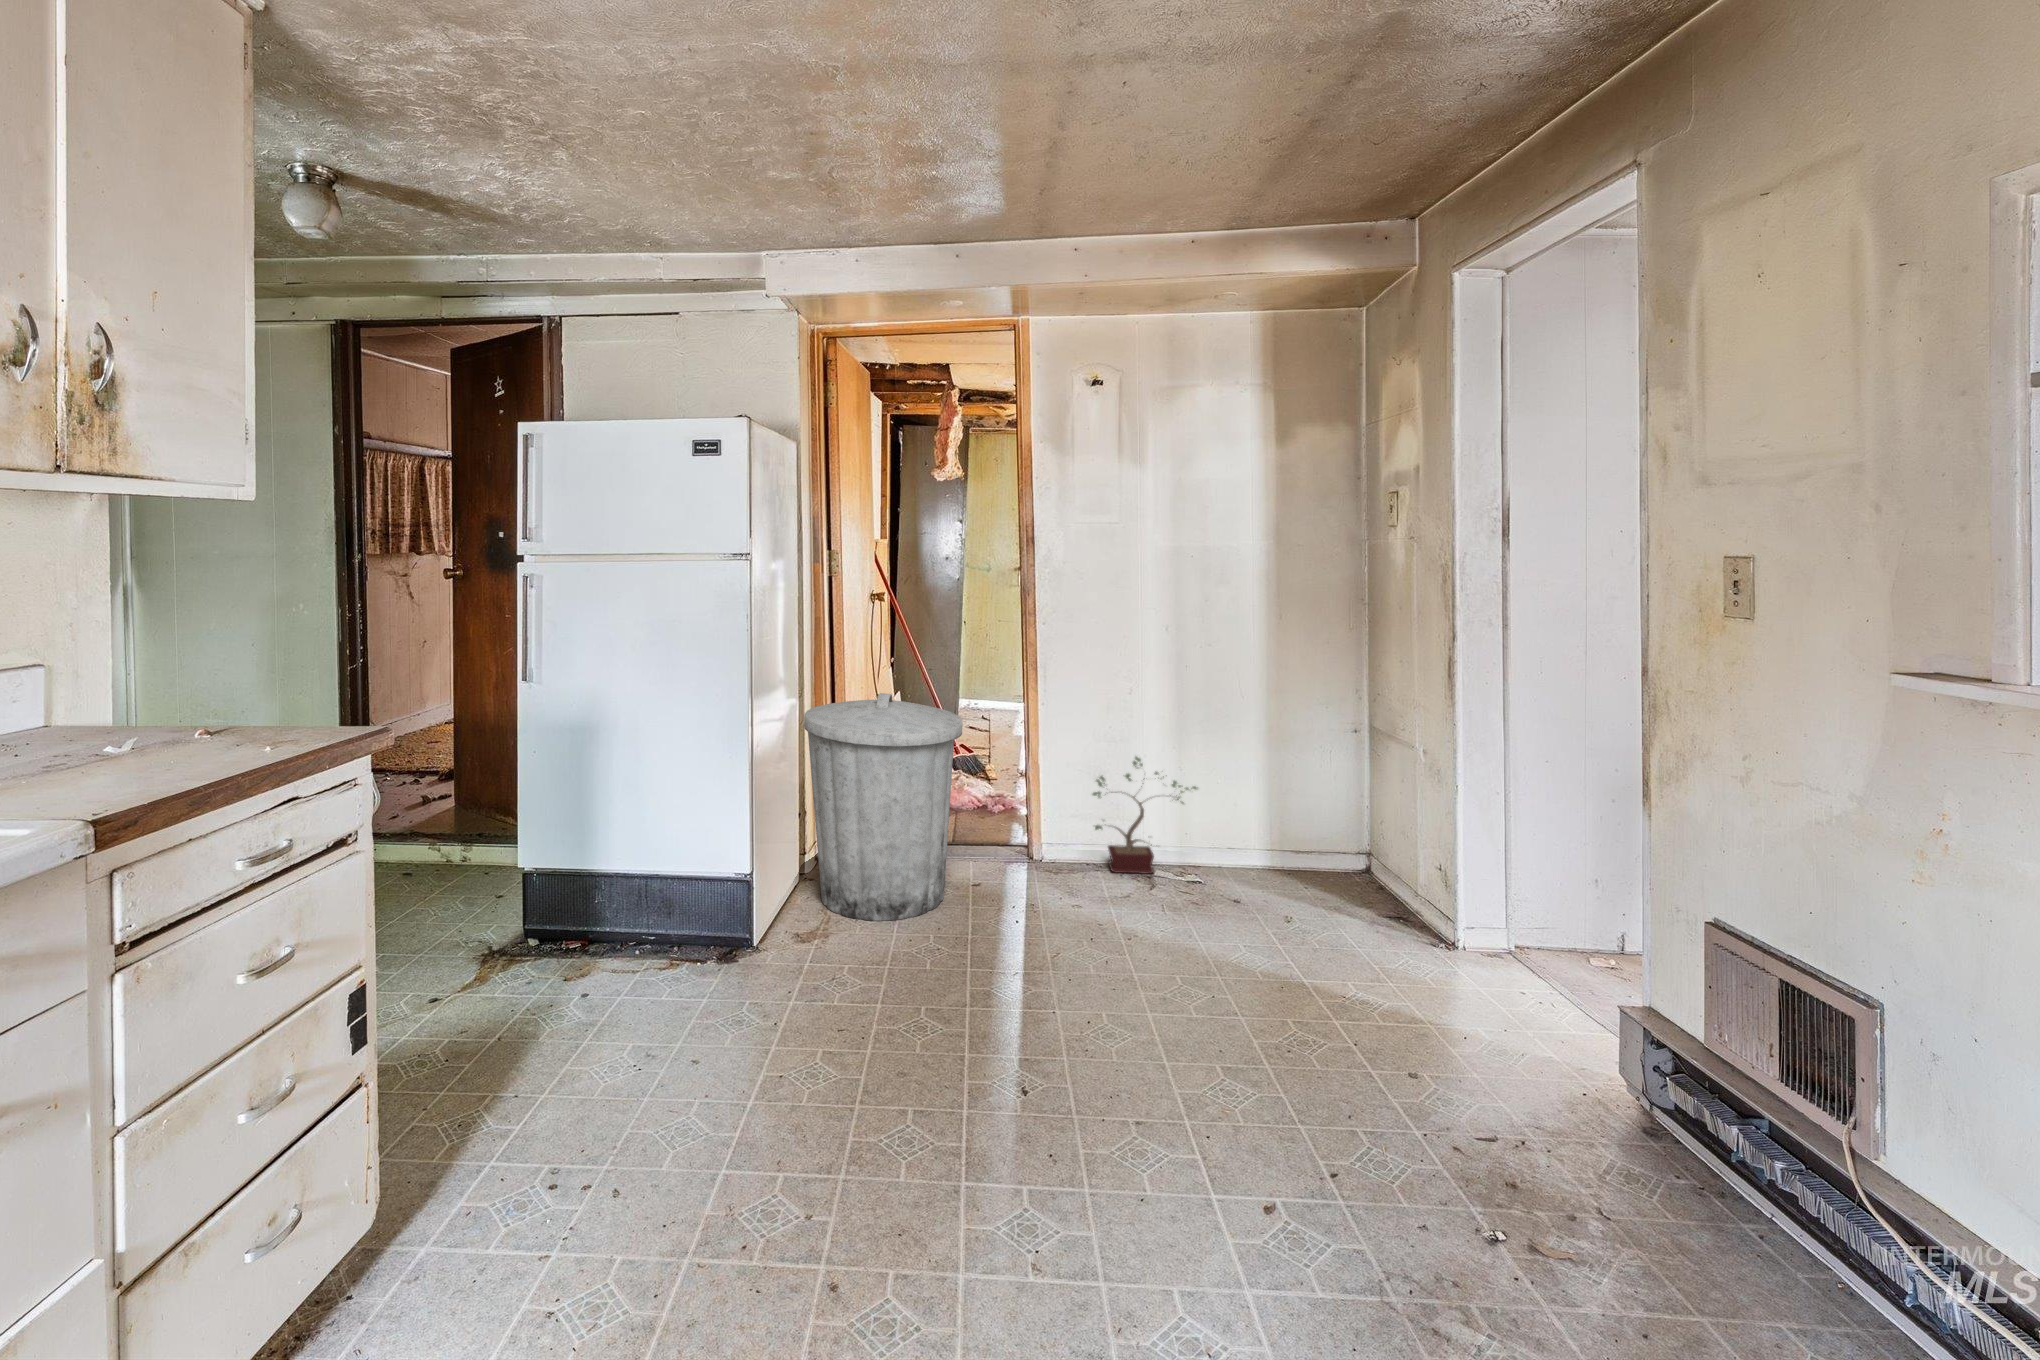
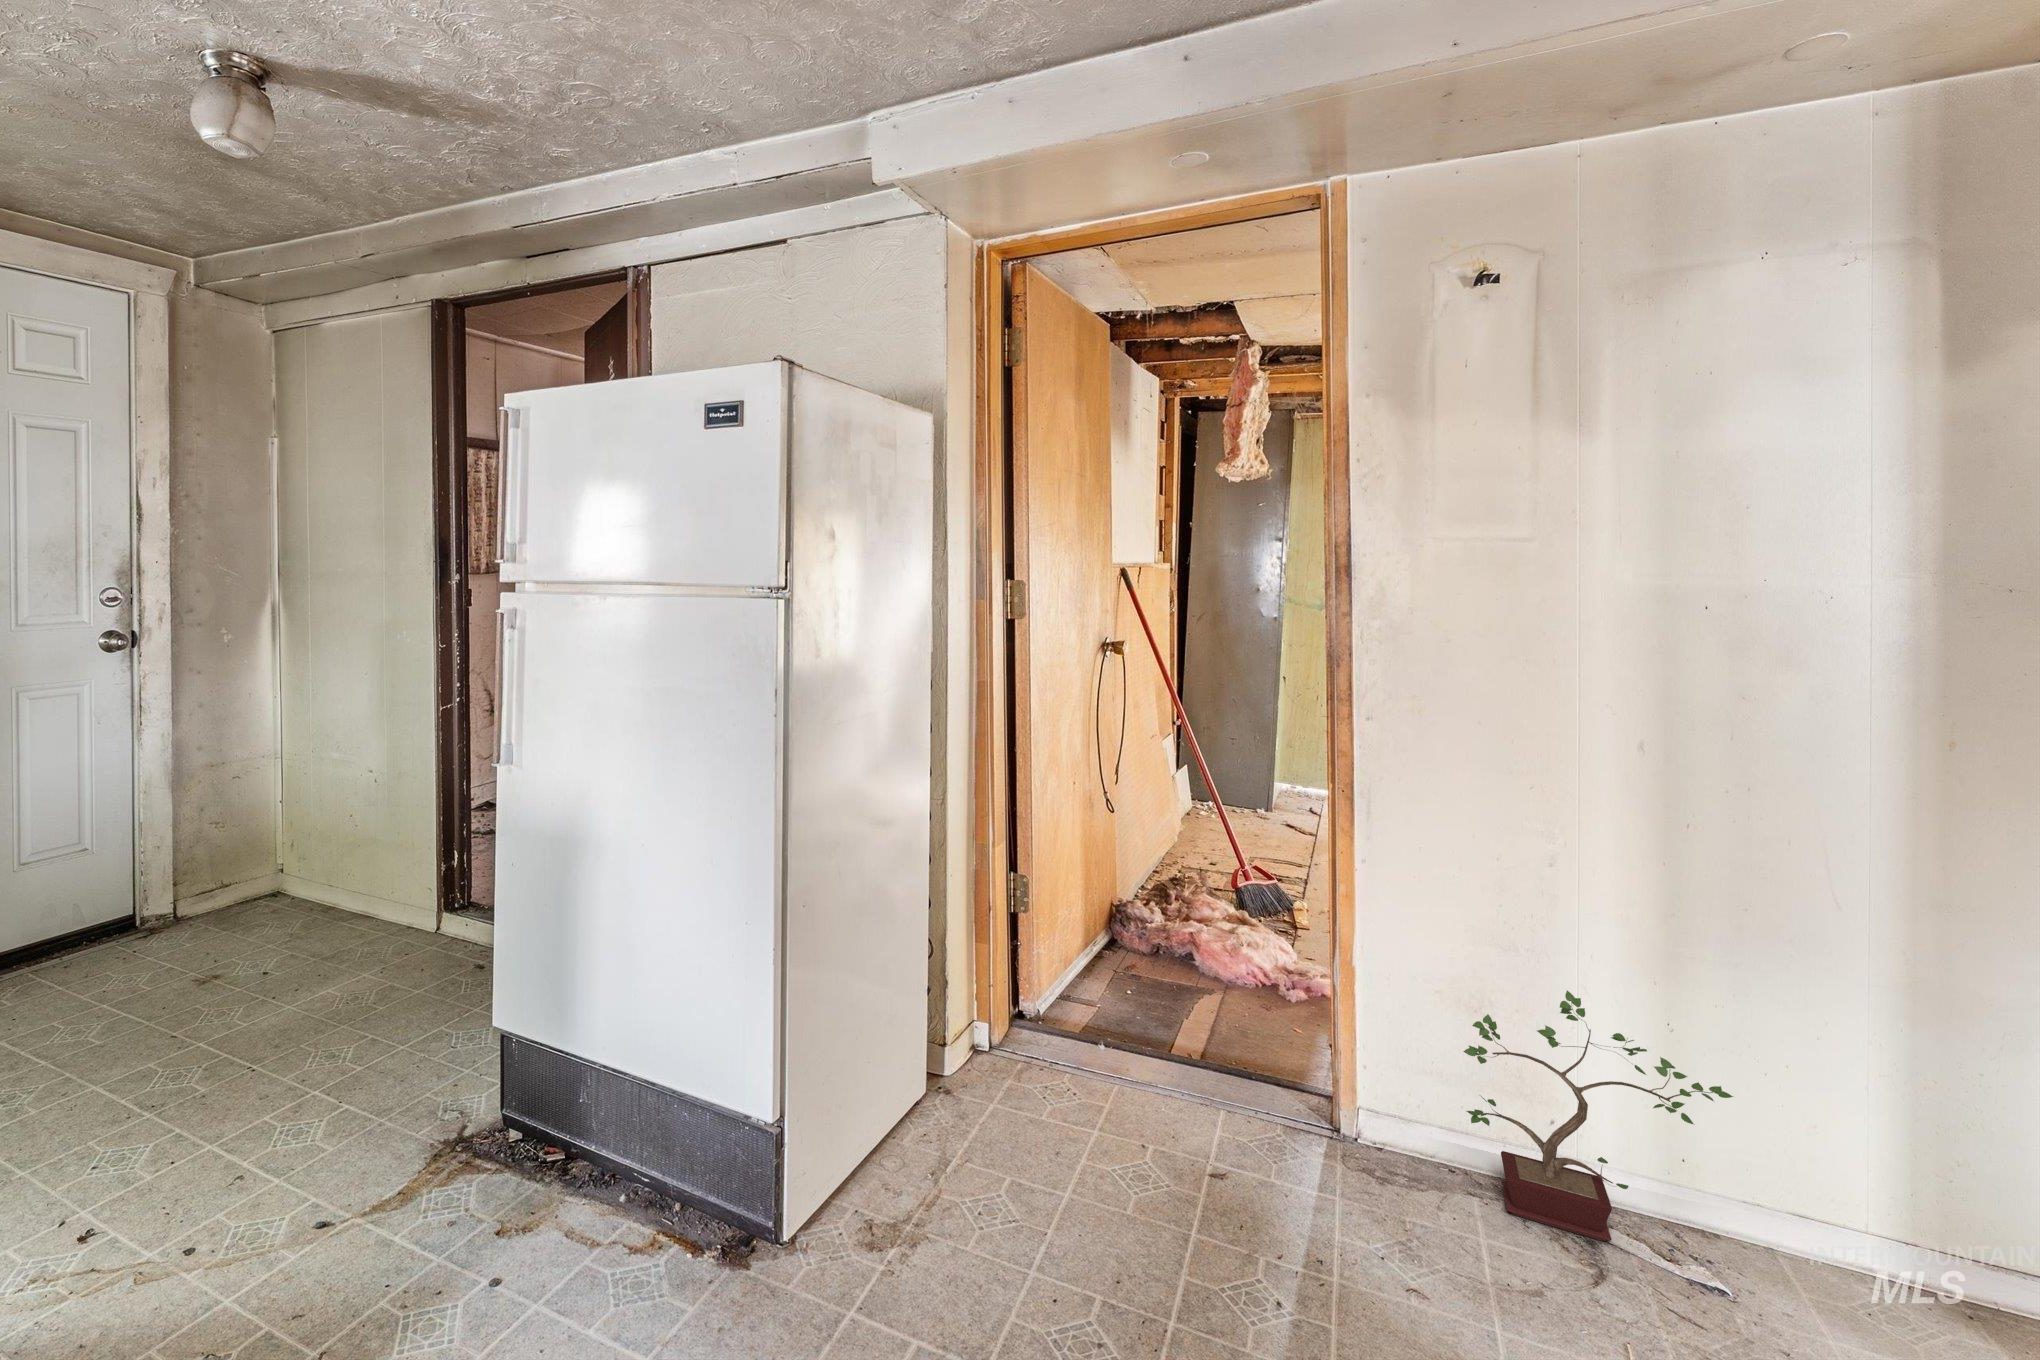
trash can: present [804,693,963,921] -> none [918,818,1190,1229]

